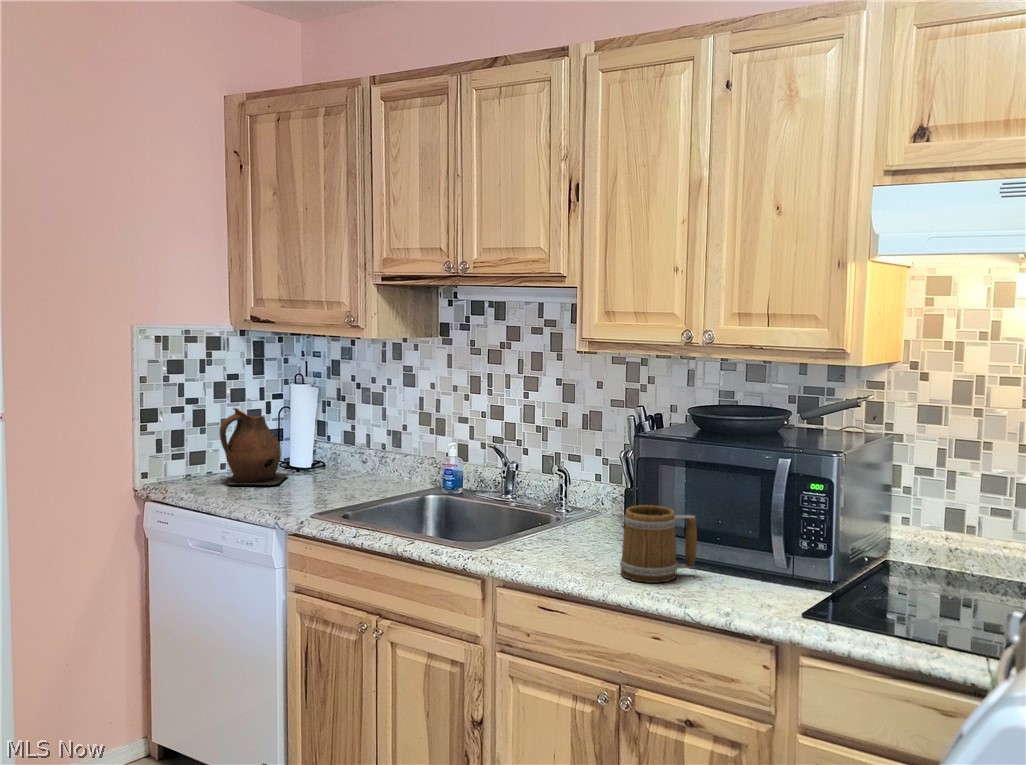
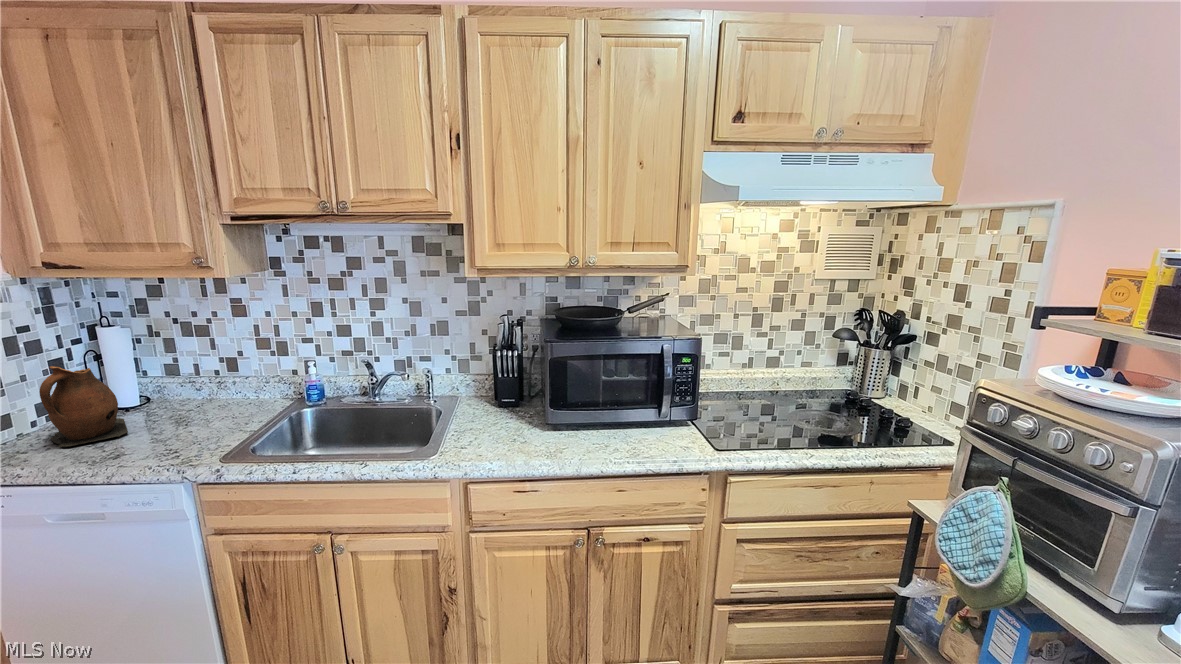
mug: present [620,505,697,583] -> none [538,395,585,453]

